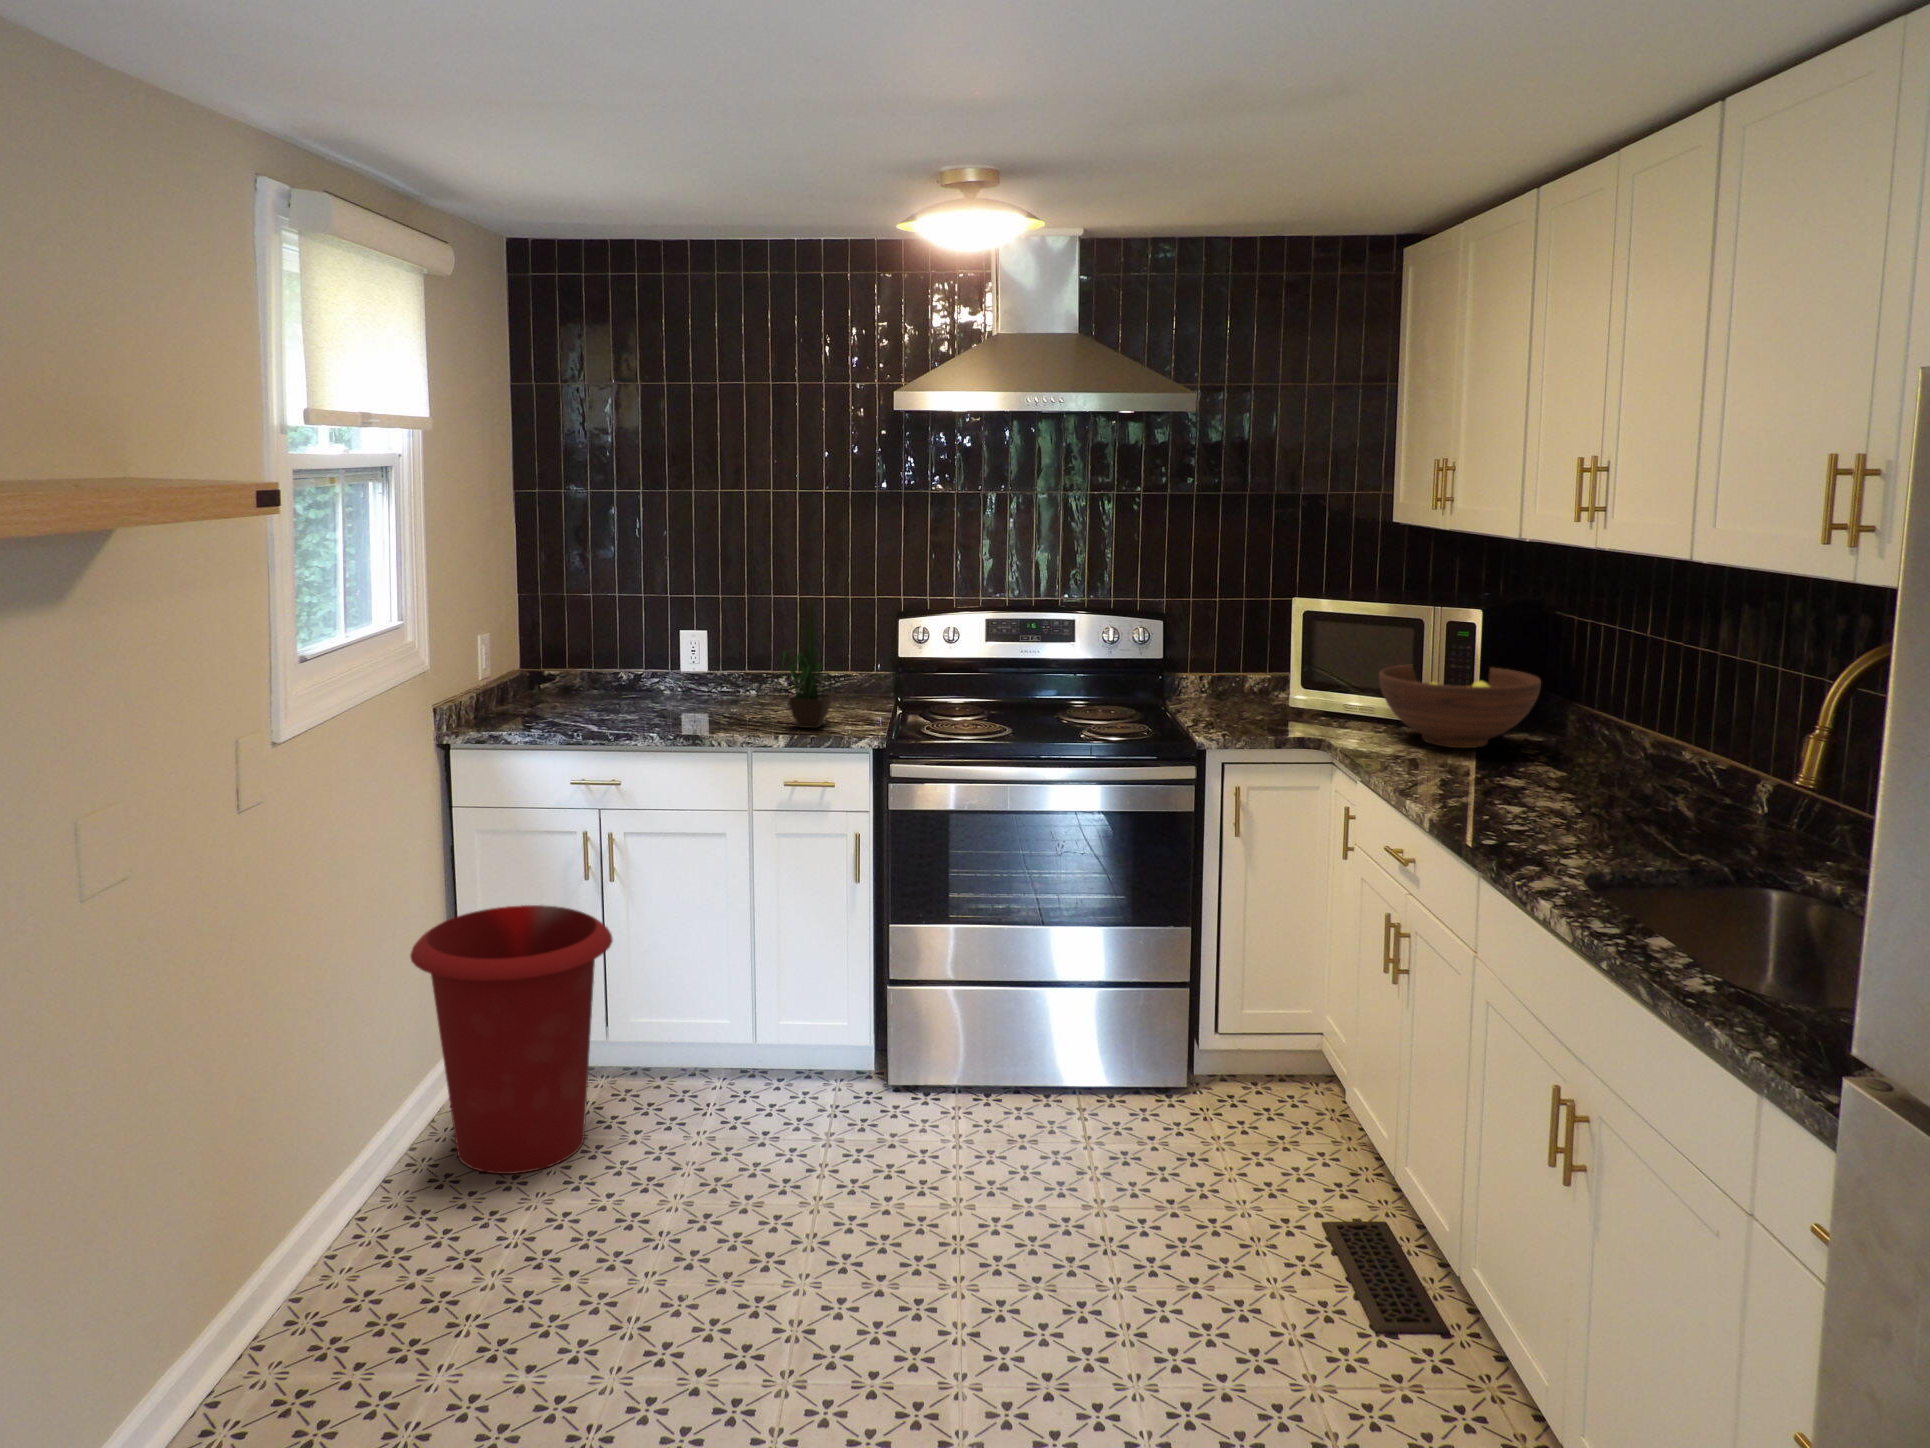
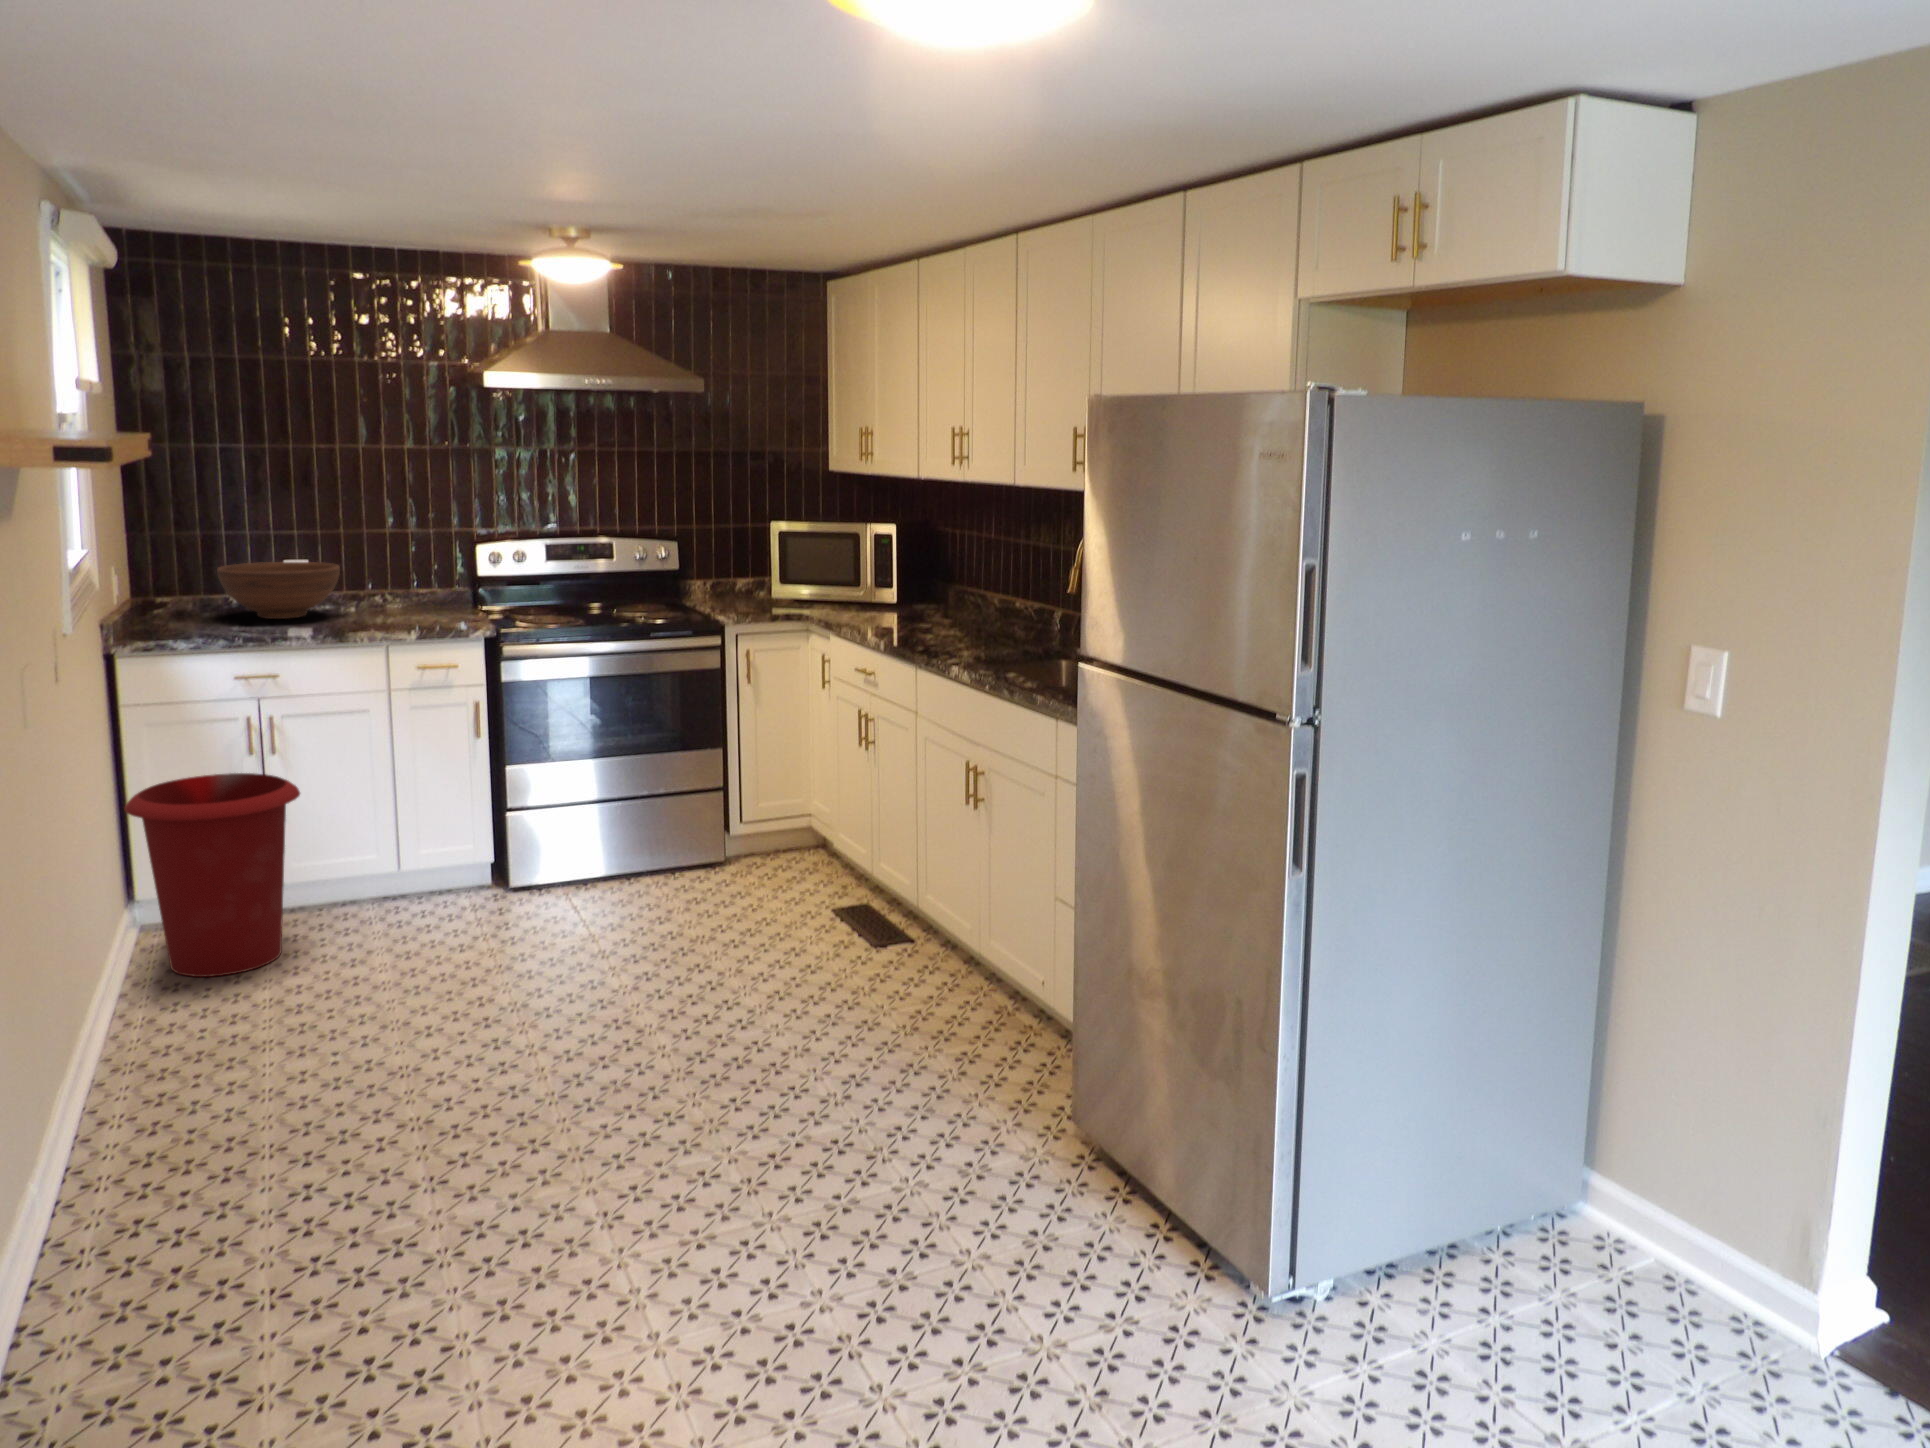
potted plant: present [783,609,833,728] -> none [393,514,457,625]
fruit bowl: present [1379,664,1541,748] -> present [217,562,340,619]

